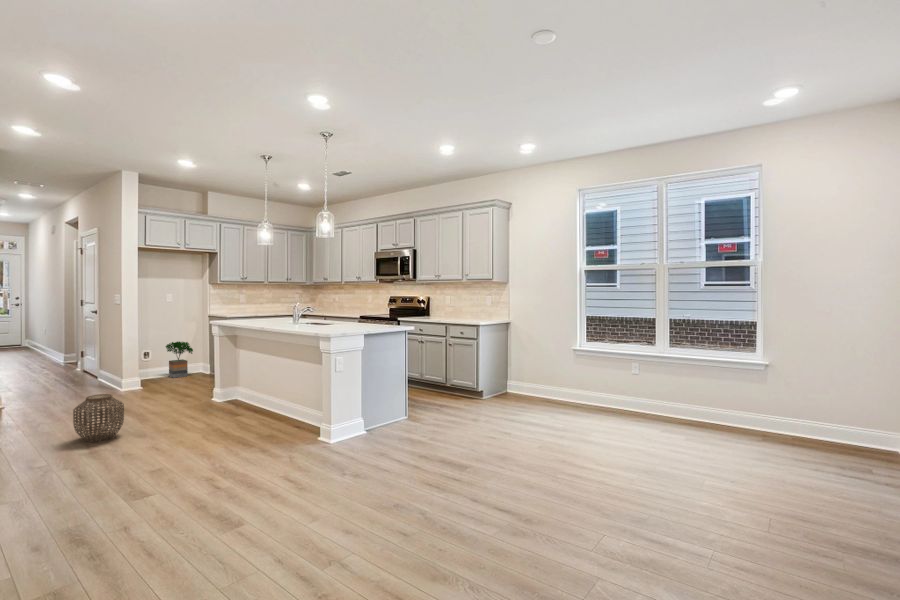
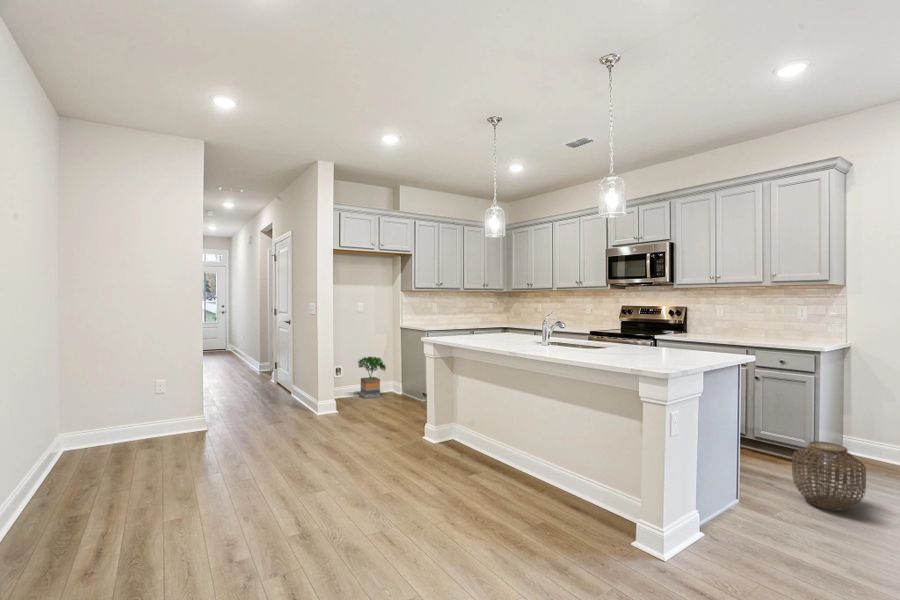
woven basket: present [73,394,124,442] -> present [792,441,866,511]

